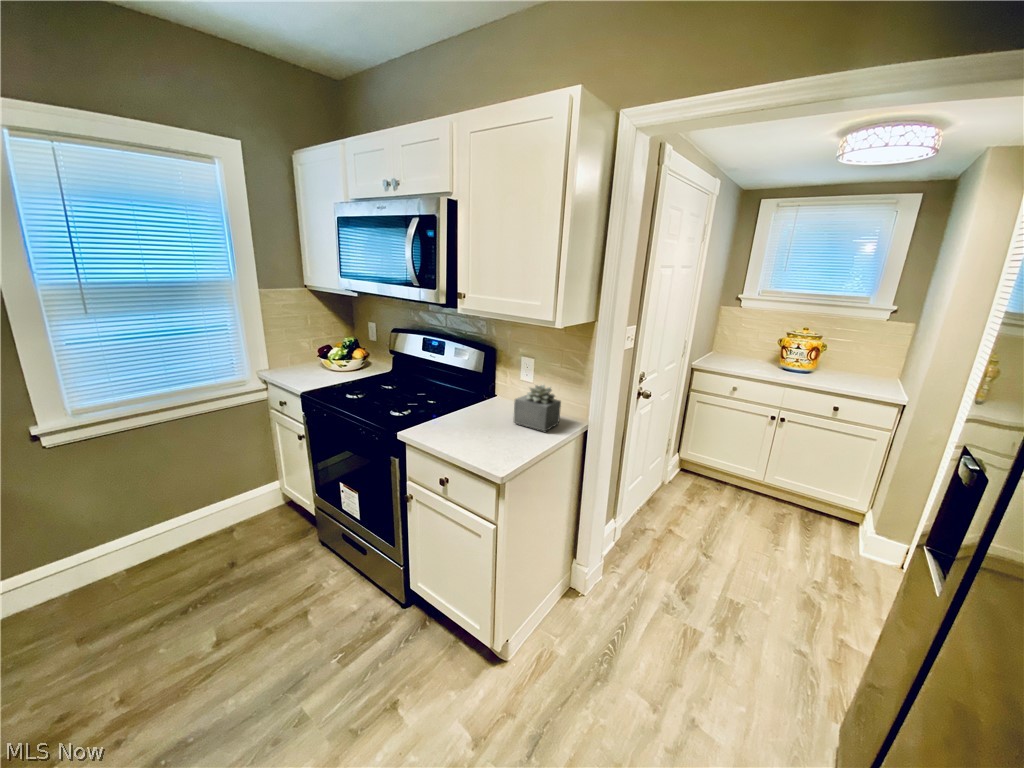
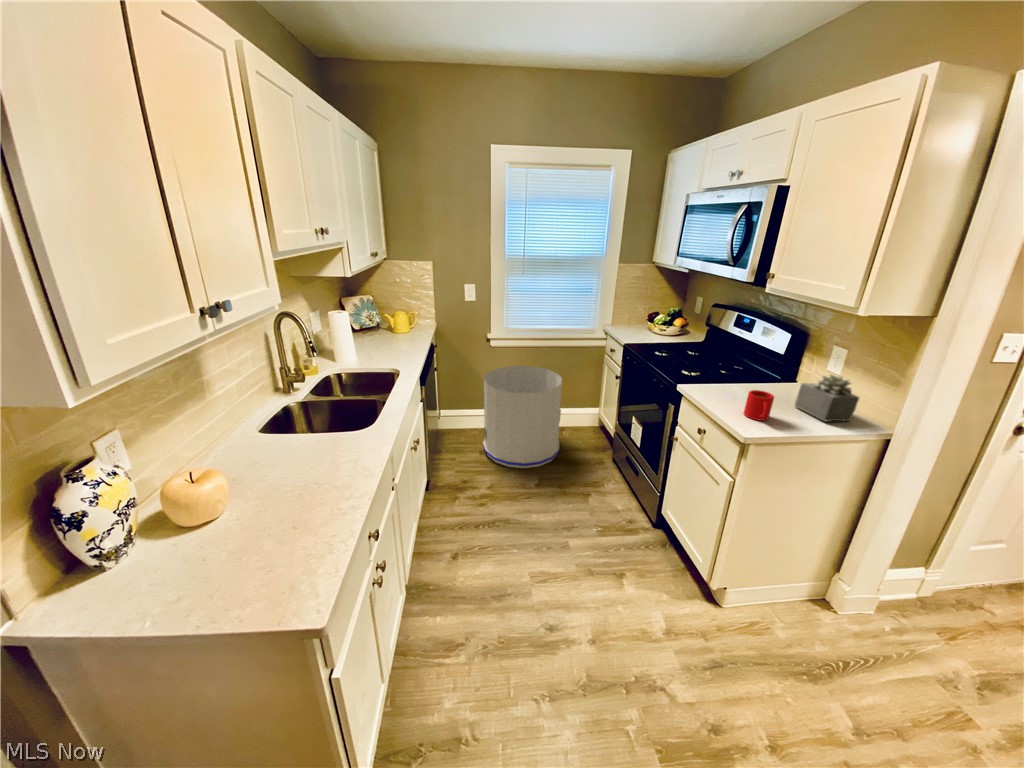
mug: none [481,418,507,451] -> present [744,390,774,421]
trash can: none [32,455,236,649] -> present [483,366,562,468]

